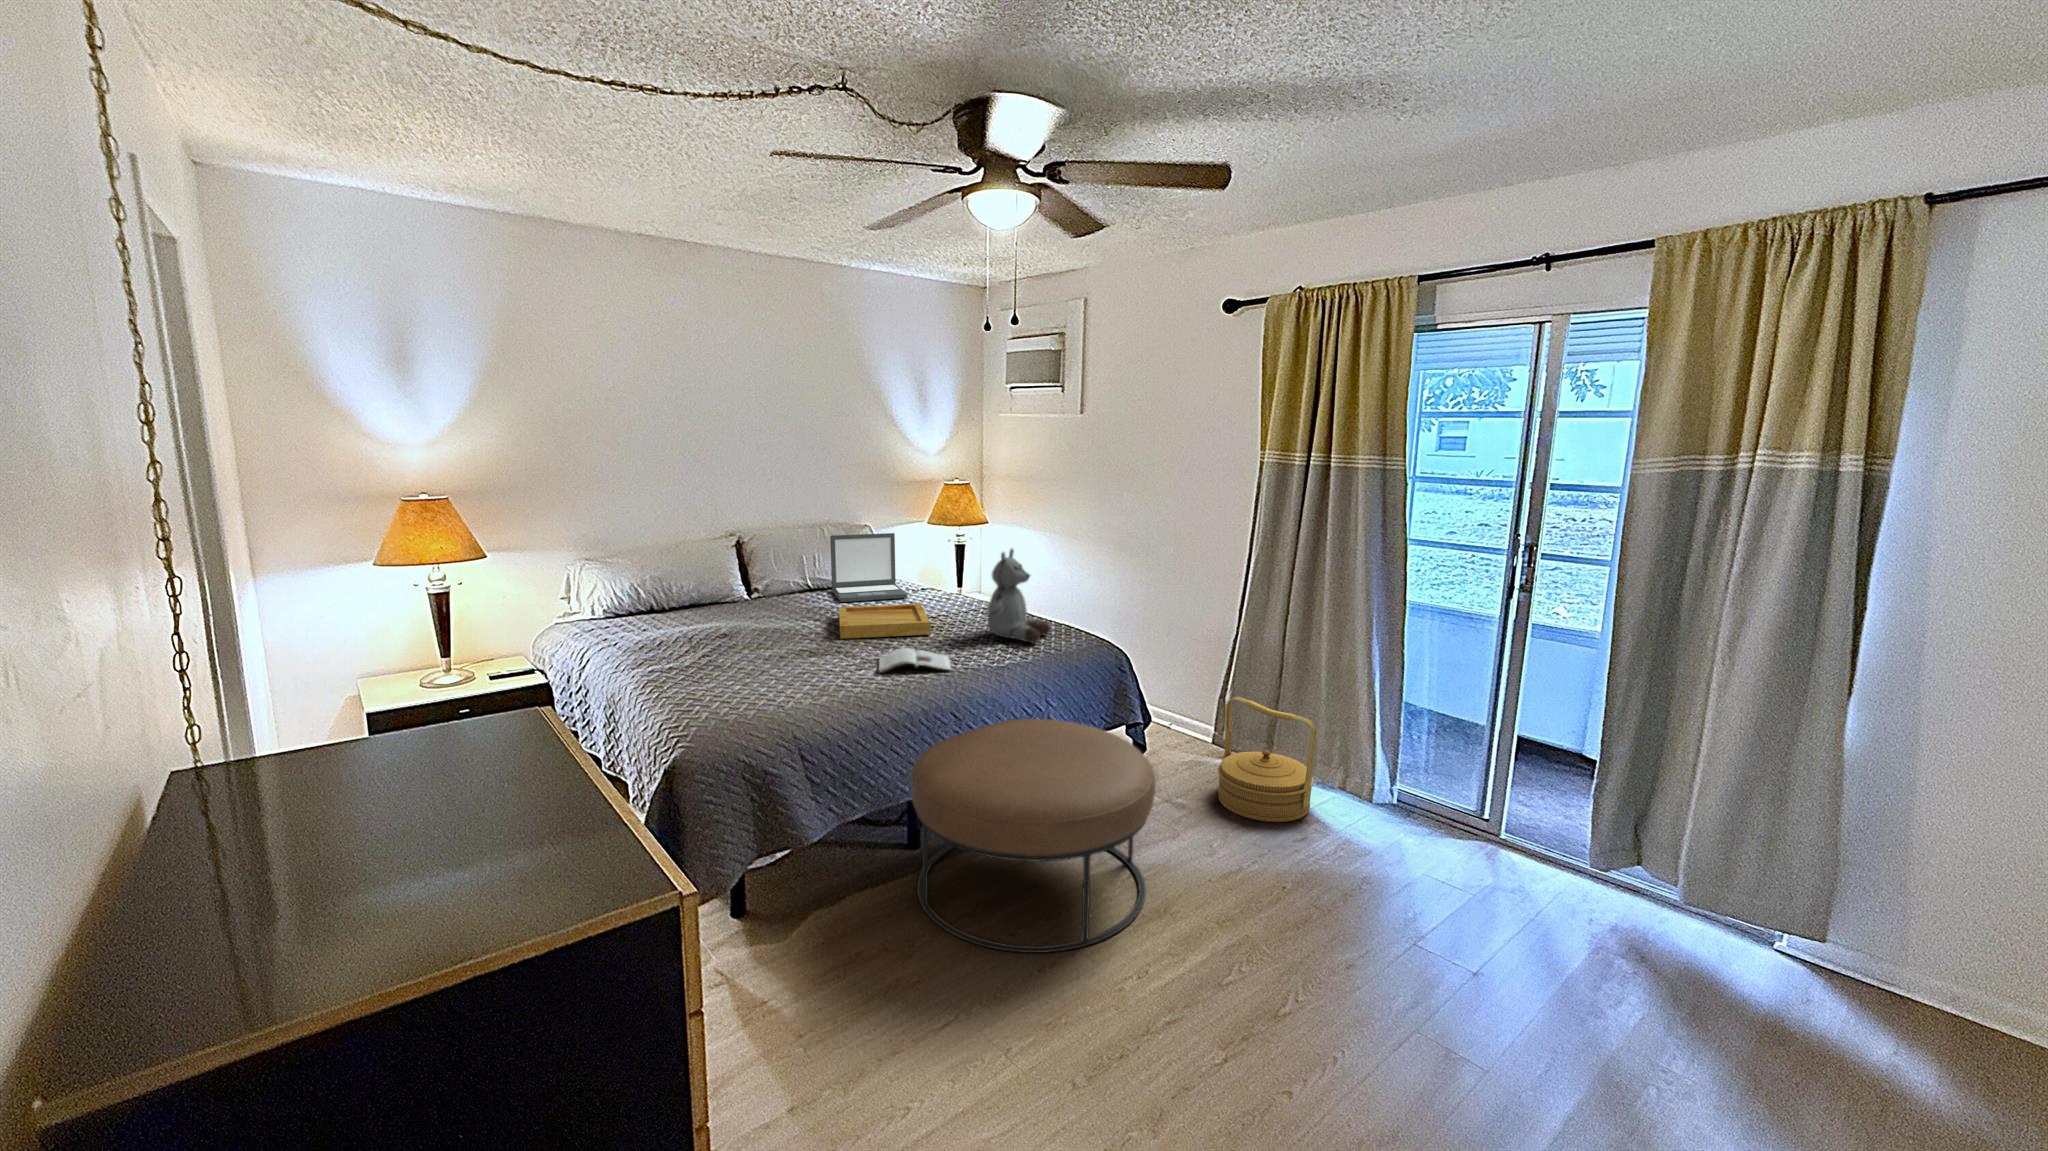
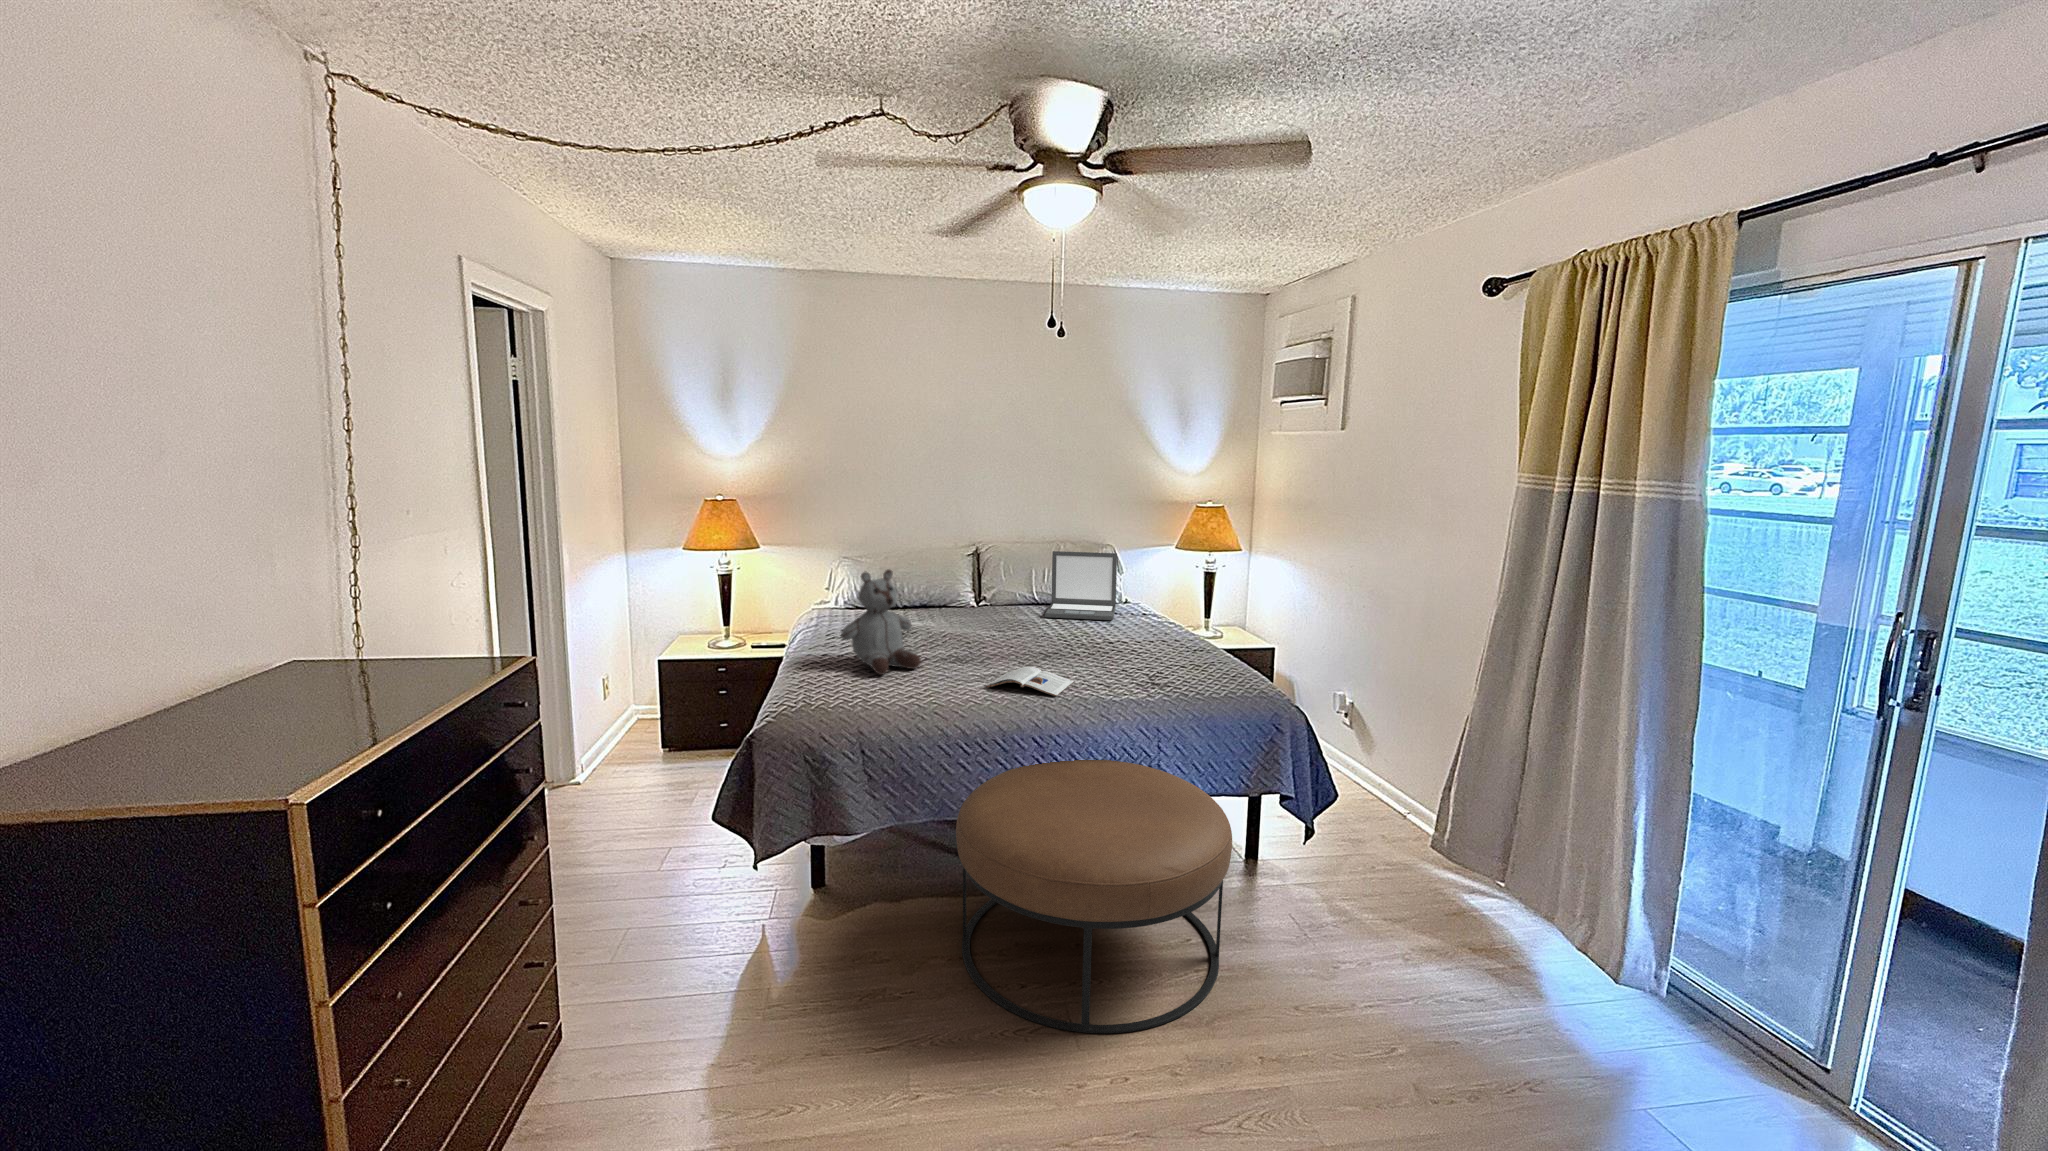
stuffed bear: present [987,549,1050,643] -> present [841,569,921,675]
tray: present [839,604,930,639] -> none [998,620,1105,658]
woven basket: present [1218,697,1317,822] -> none [1396,791,1536,974]

